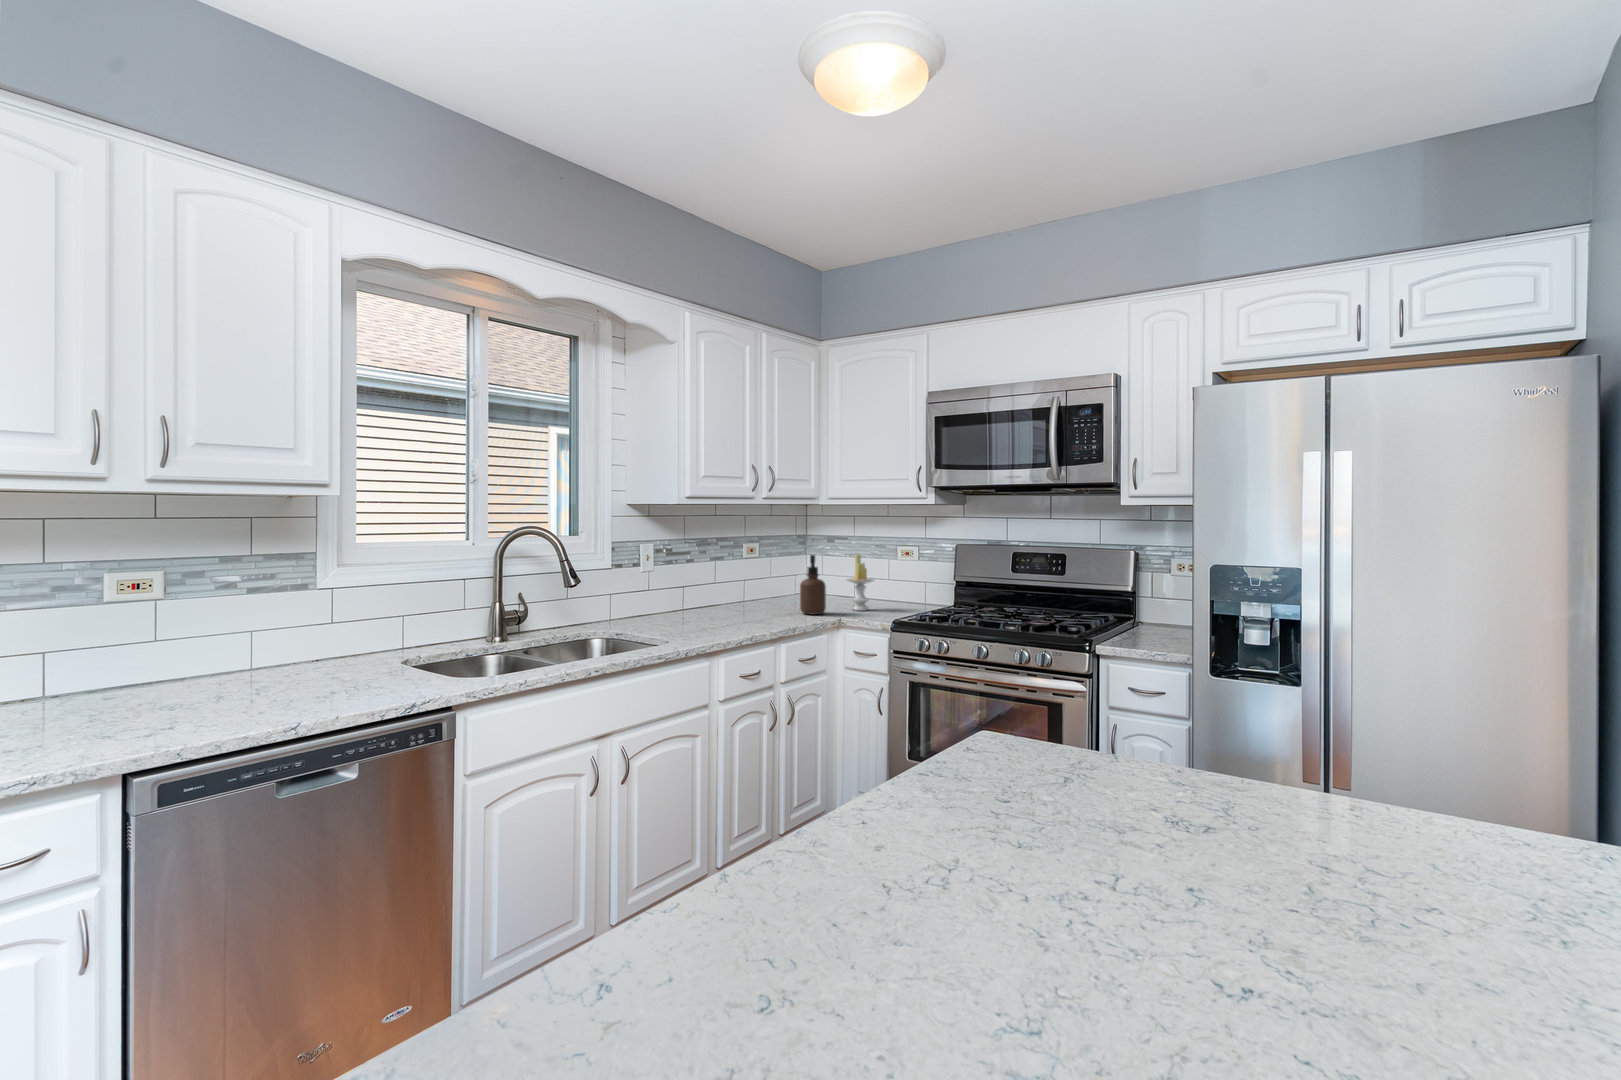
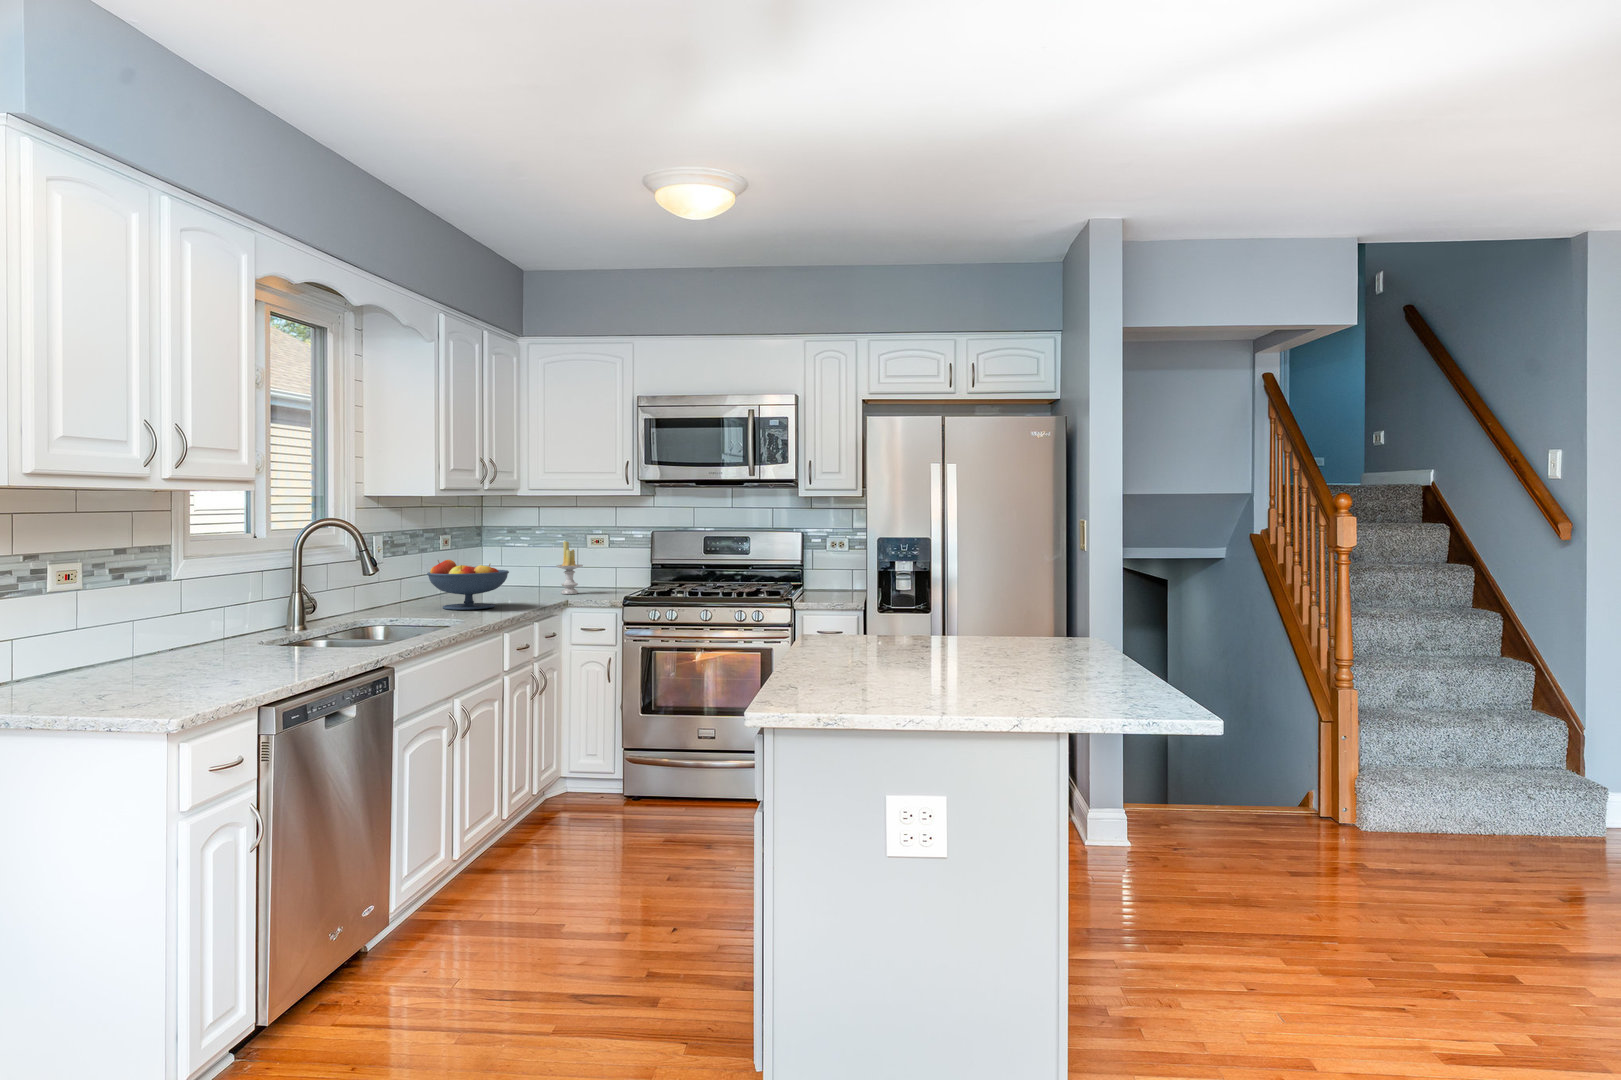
soap dispenser: present [800,555,826,615] -> none [522,543,547,598]
fruit bowl: none [678,571,760,626] -> present [427,560,509,610]

